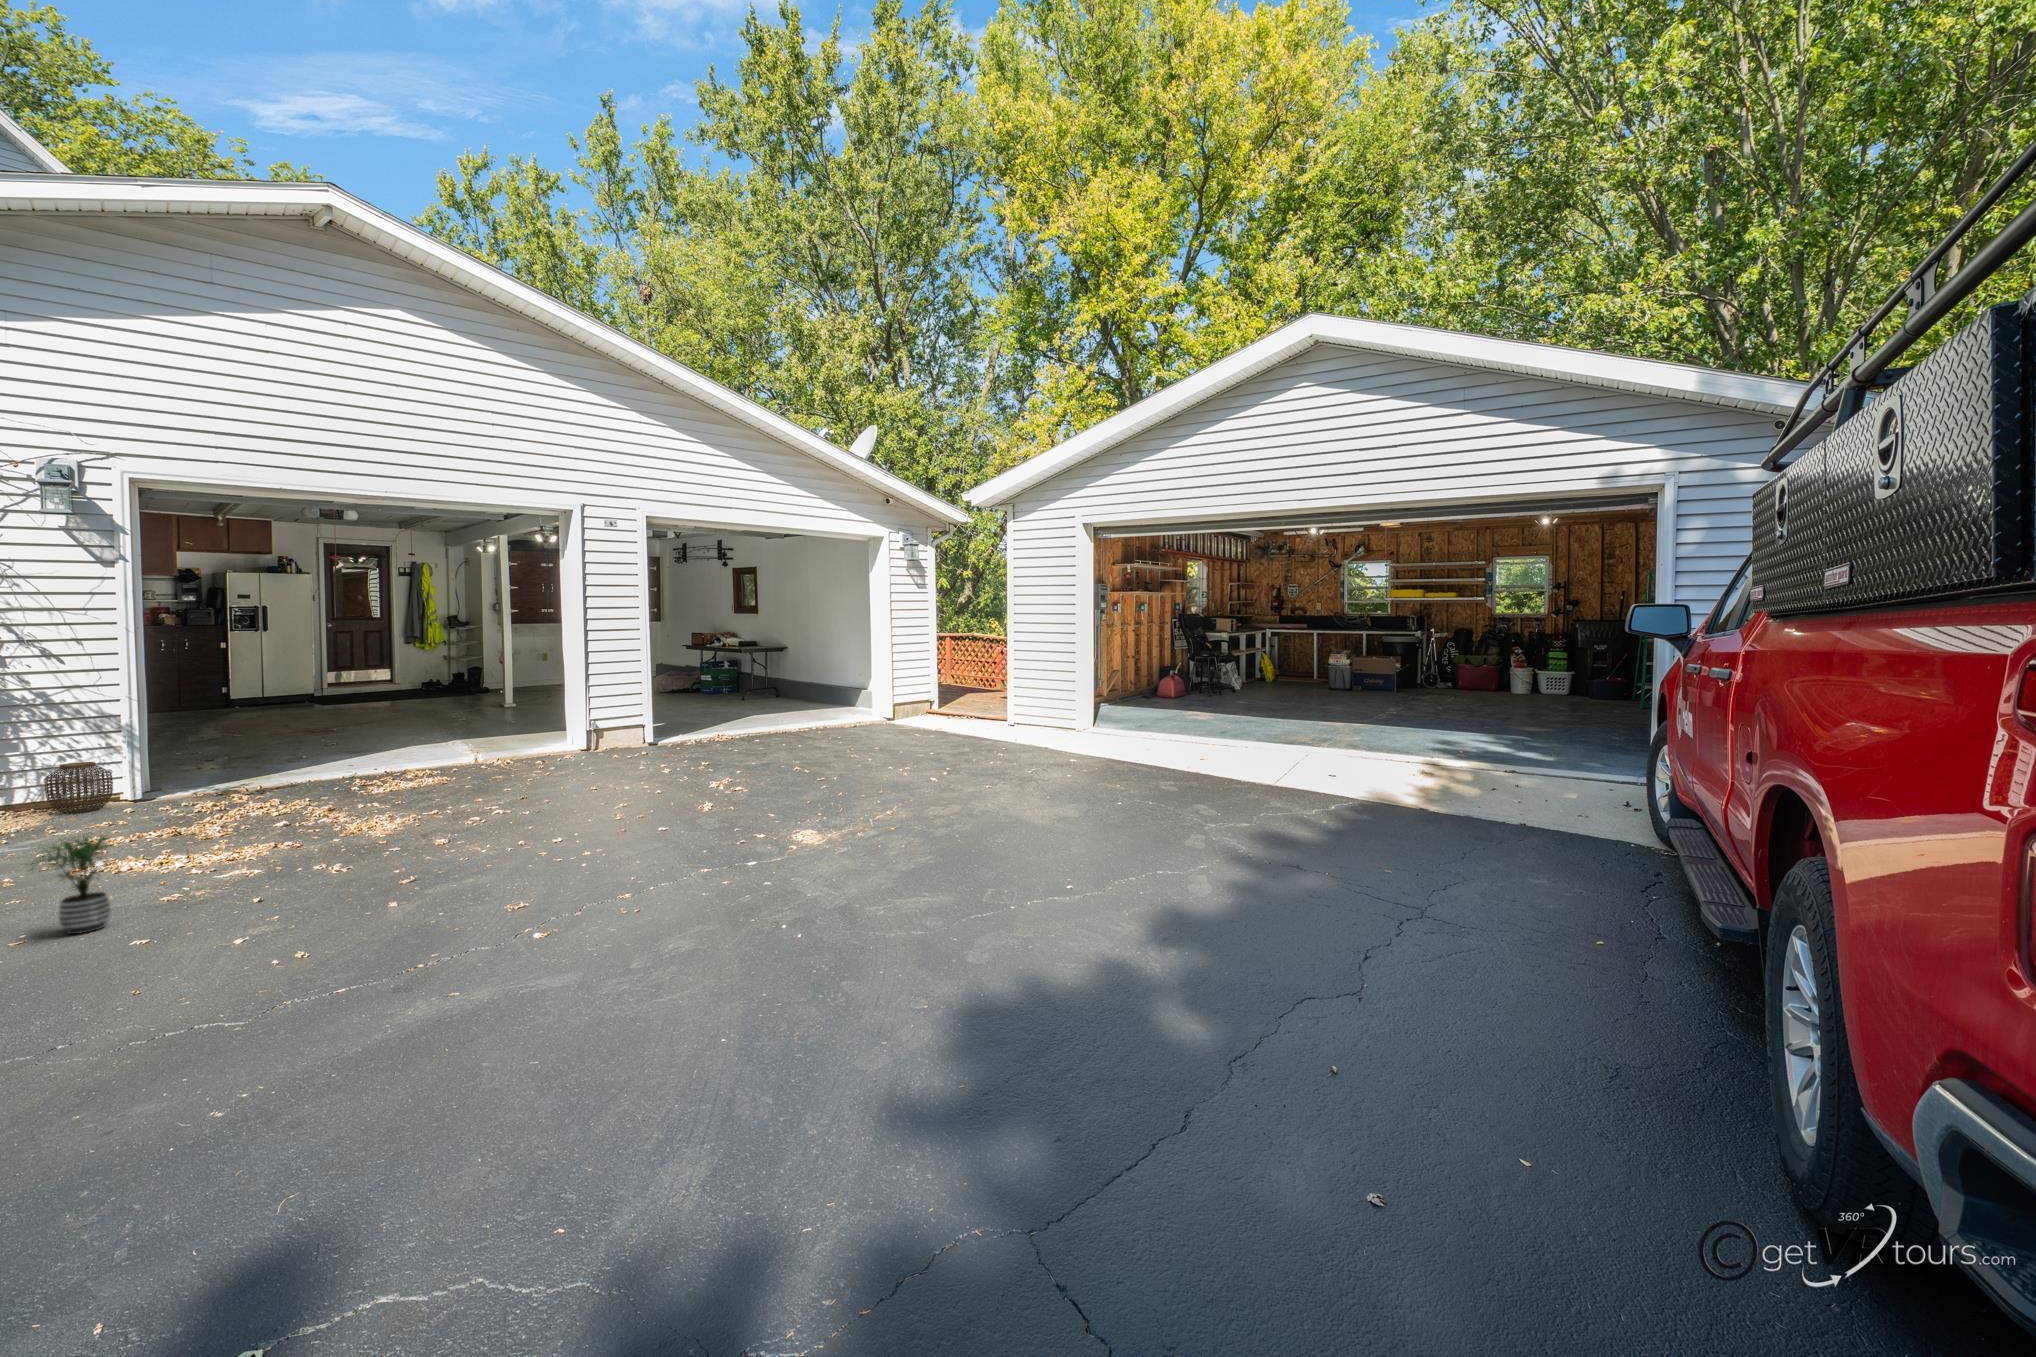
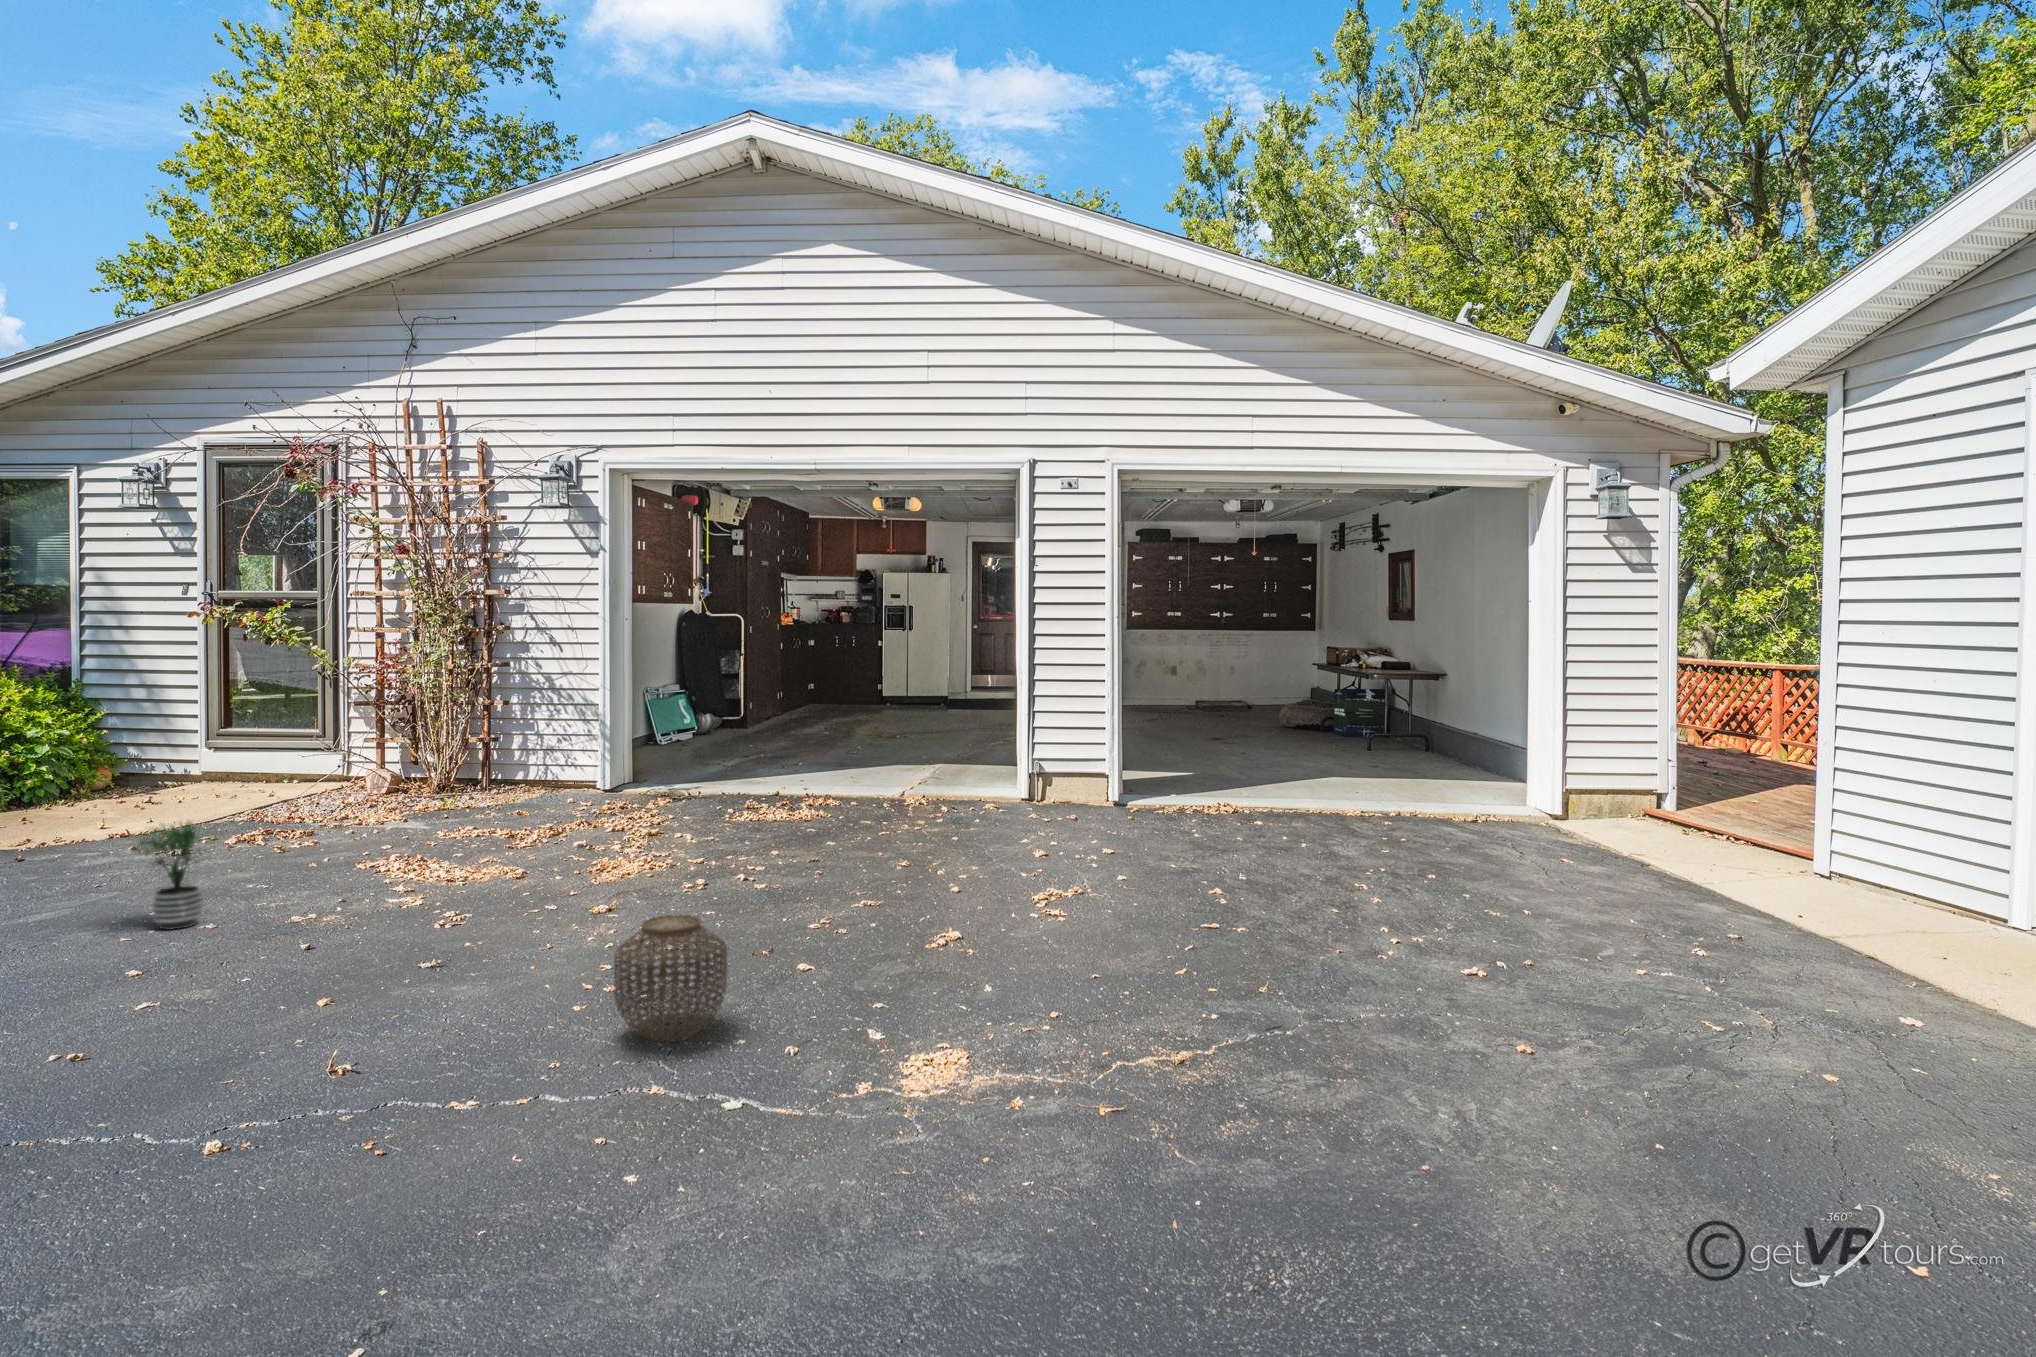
woven basket: present [44,762,113,814] -> present [614,915,727,1042]

